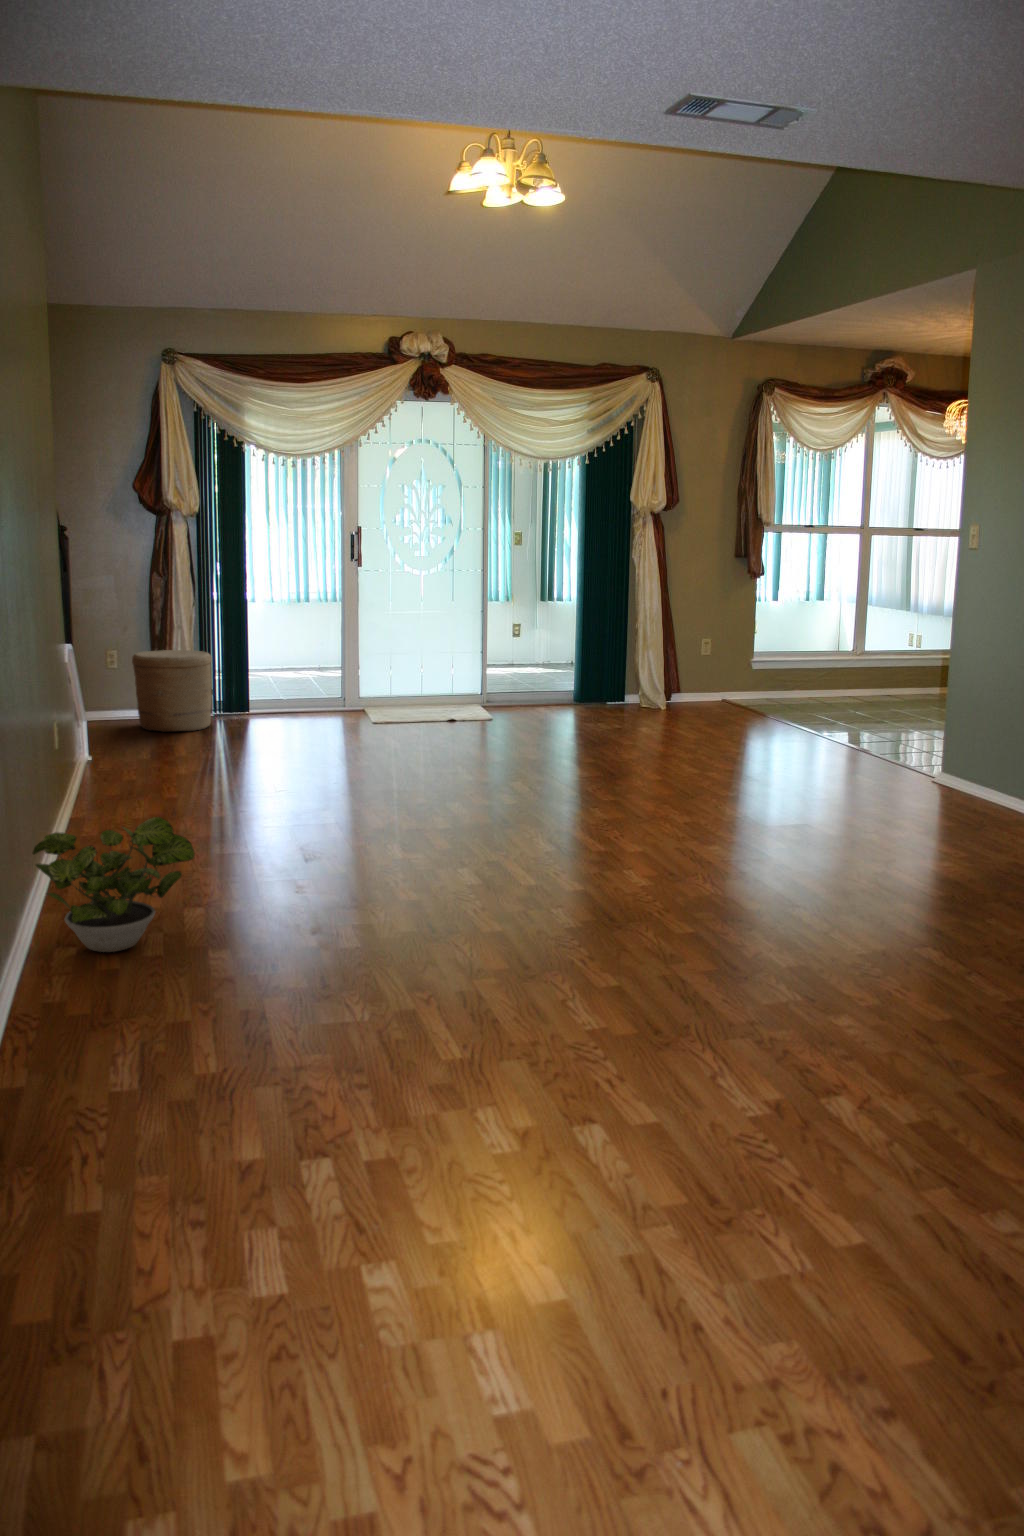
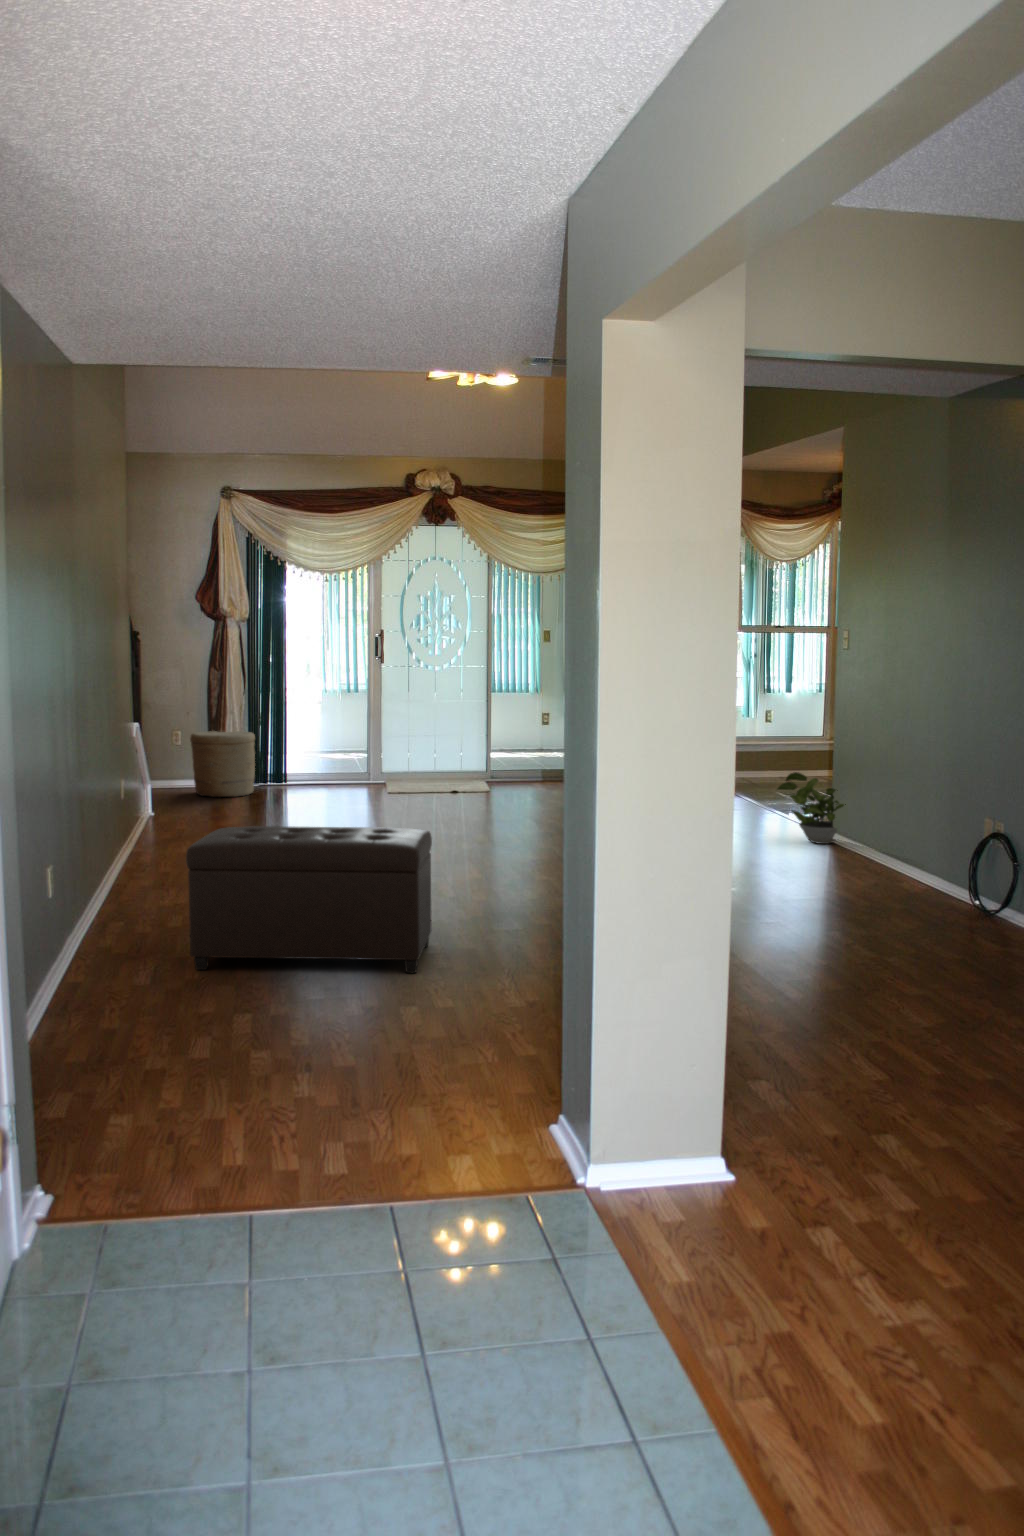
potted plant: present [33,817,195,952] -> present [777,772,846,844]
ottoman: none [199,829,551,1051] -> present [186,826,432,973]

